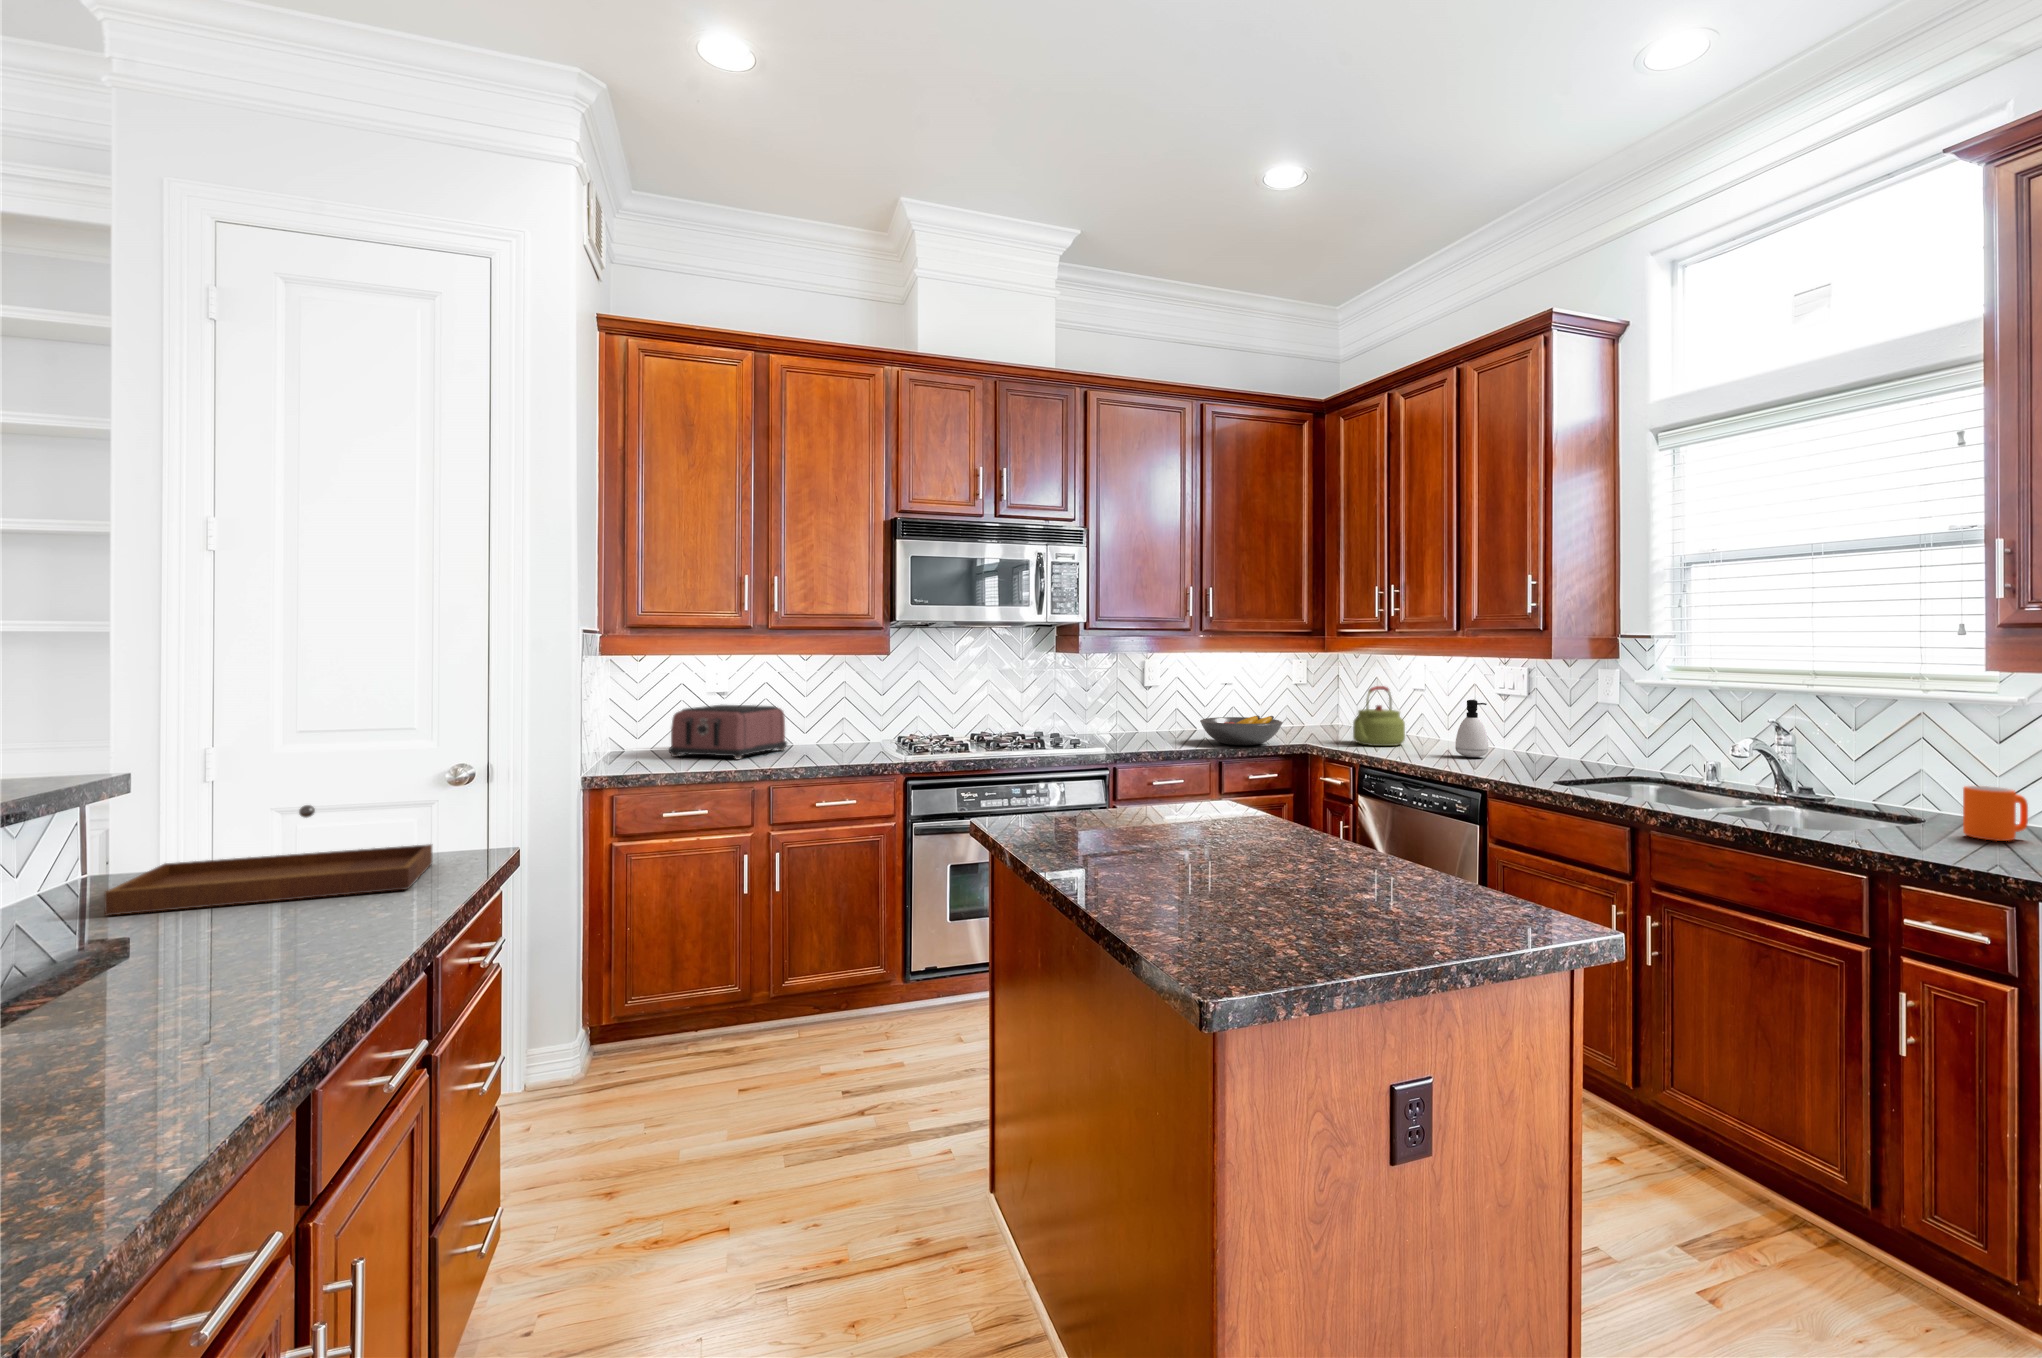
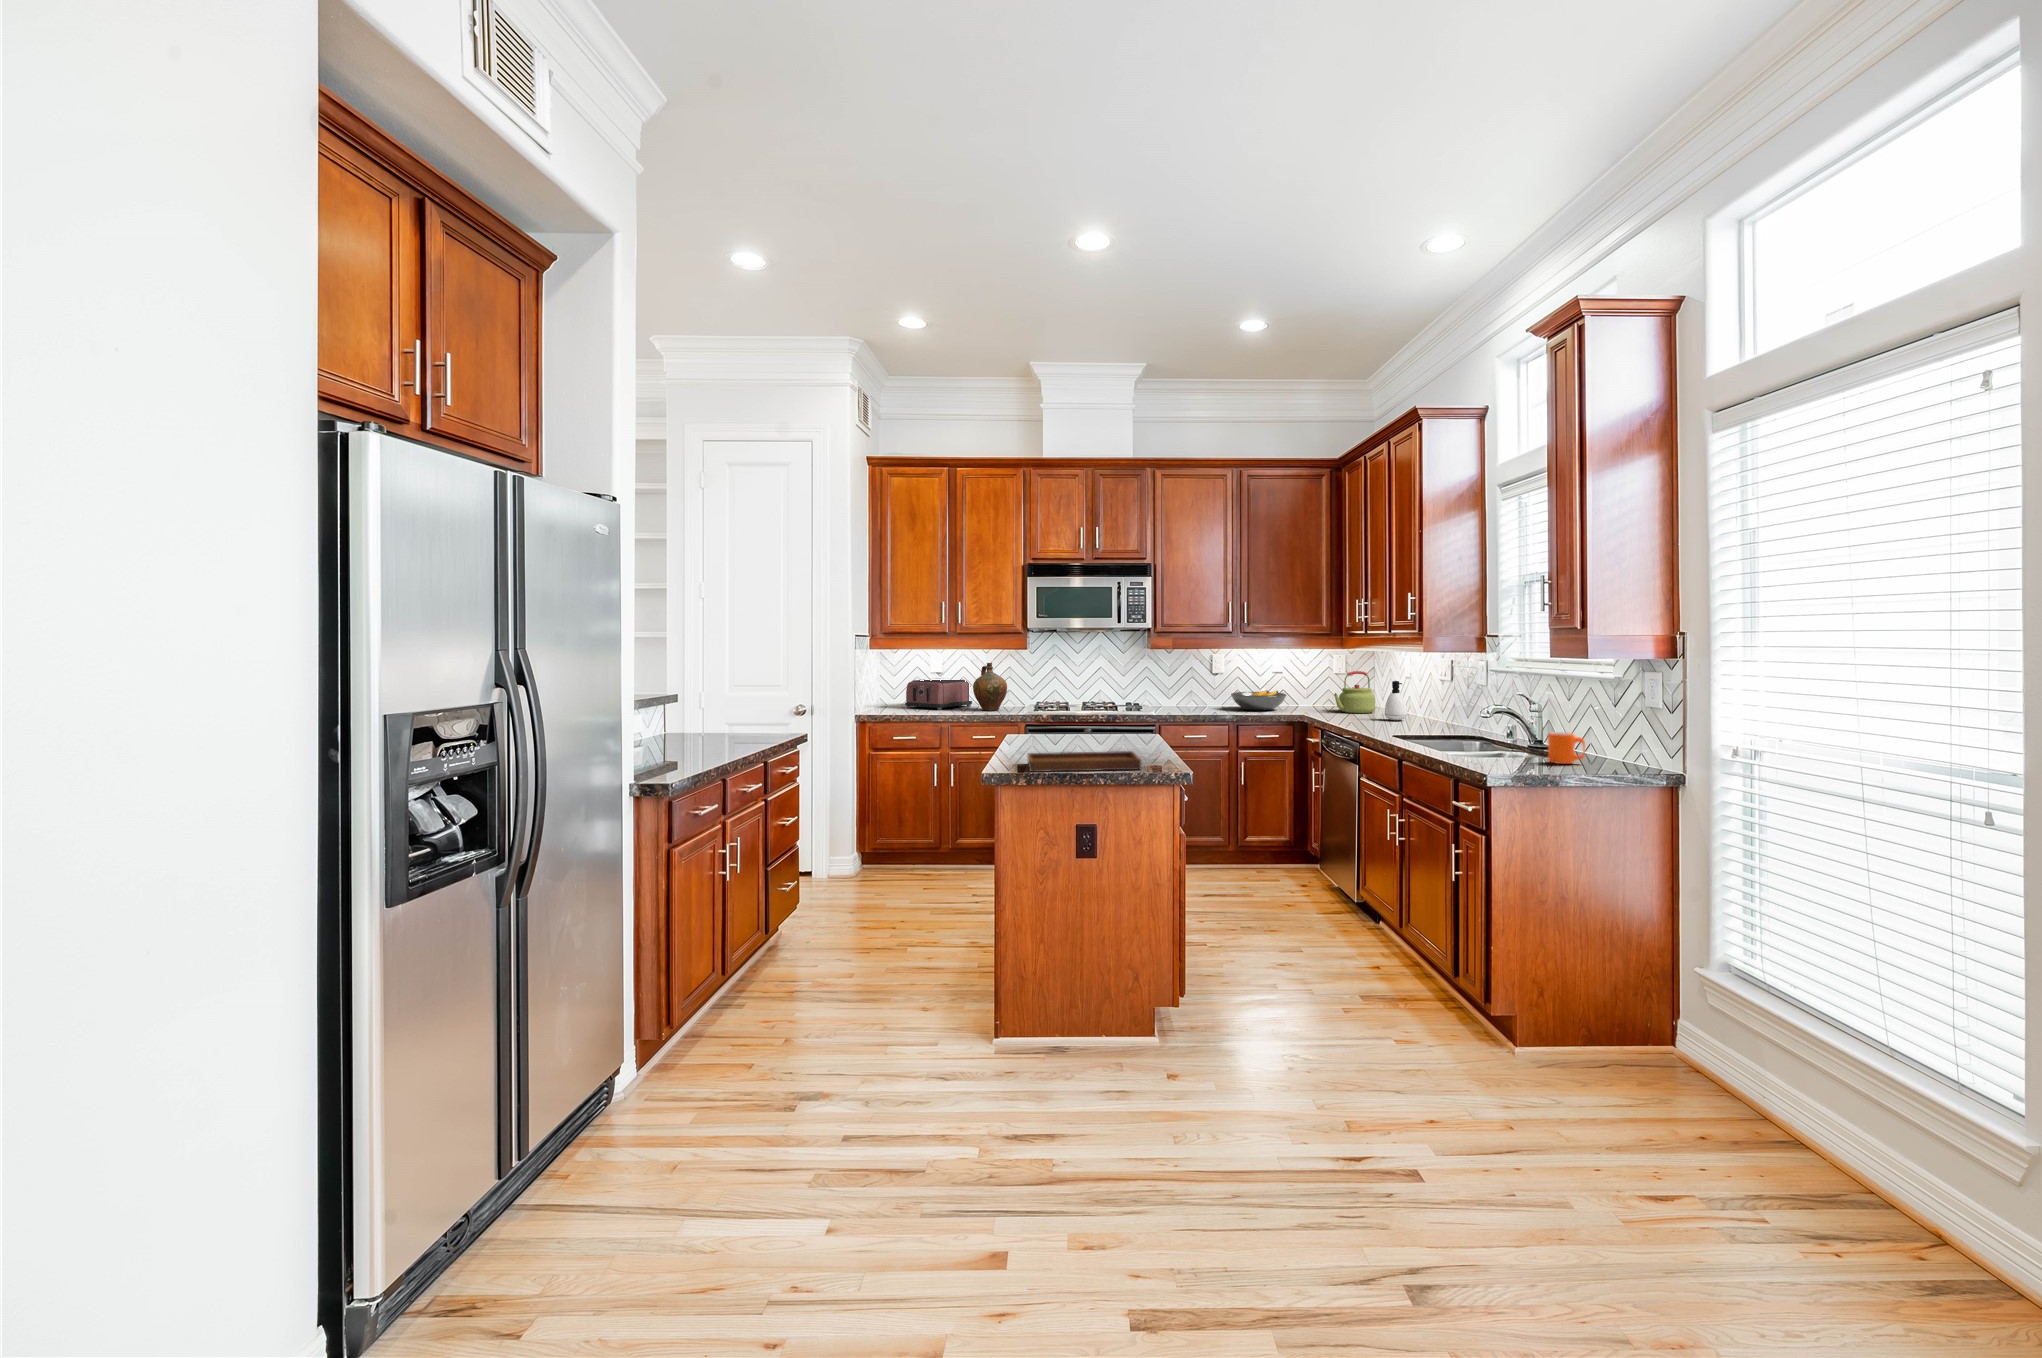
ceramic jug: none [801,677,861,759] -> present [973,663,1007,711]
tray: present [105,805,432,915] -> present [1028,728,1141,772]

